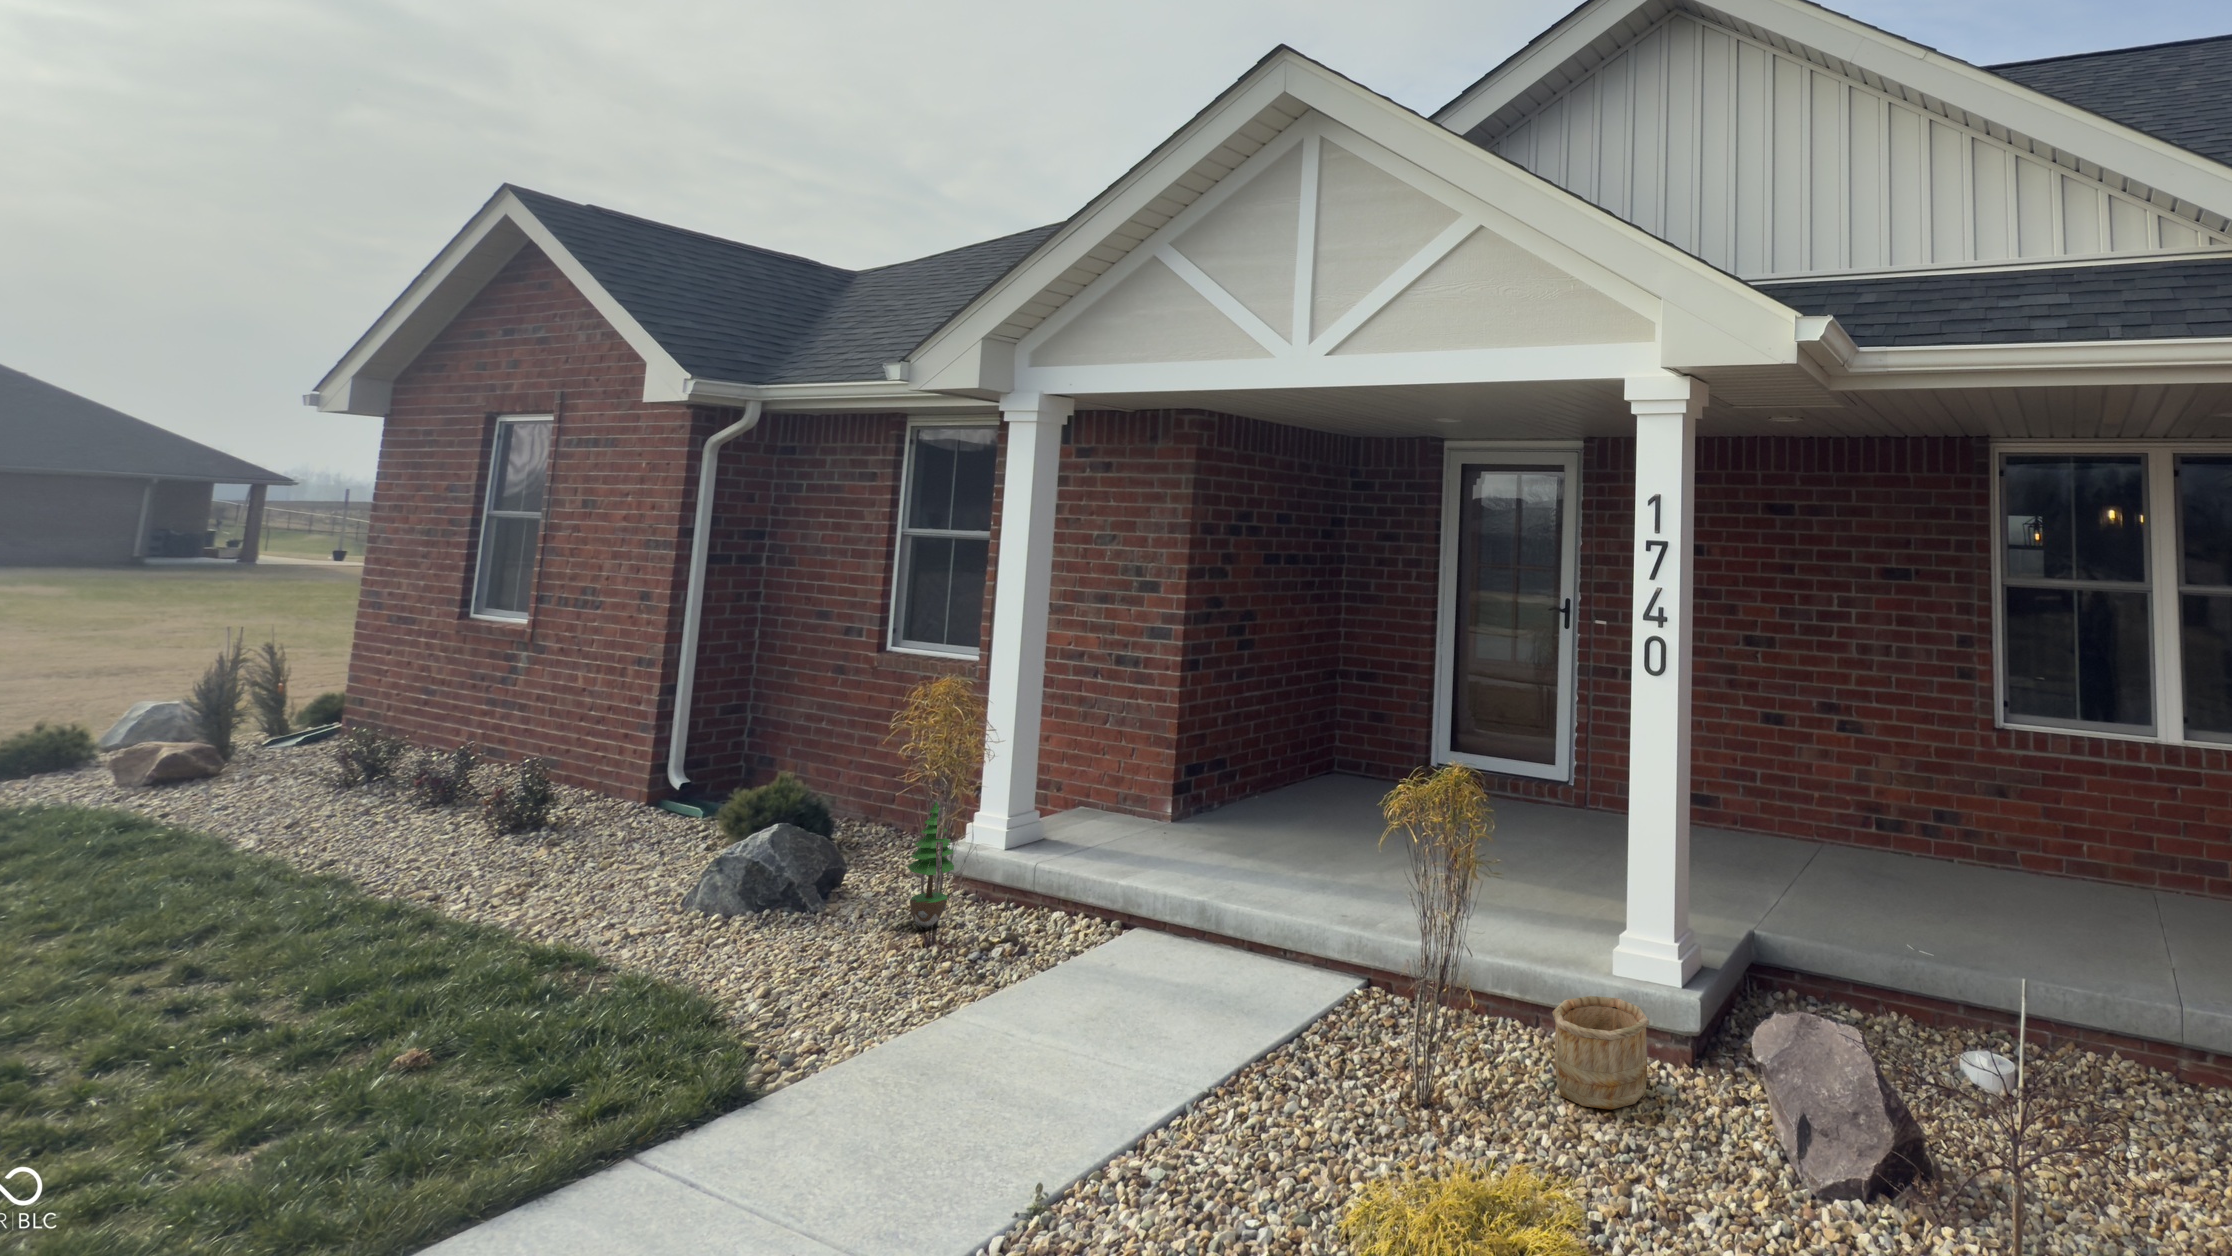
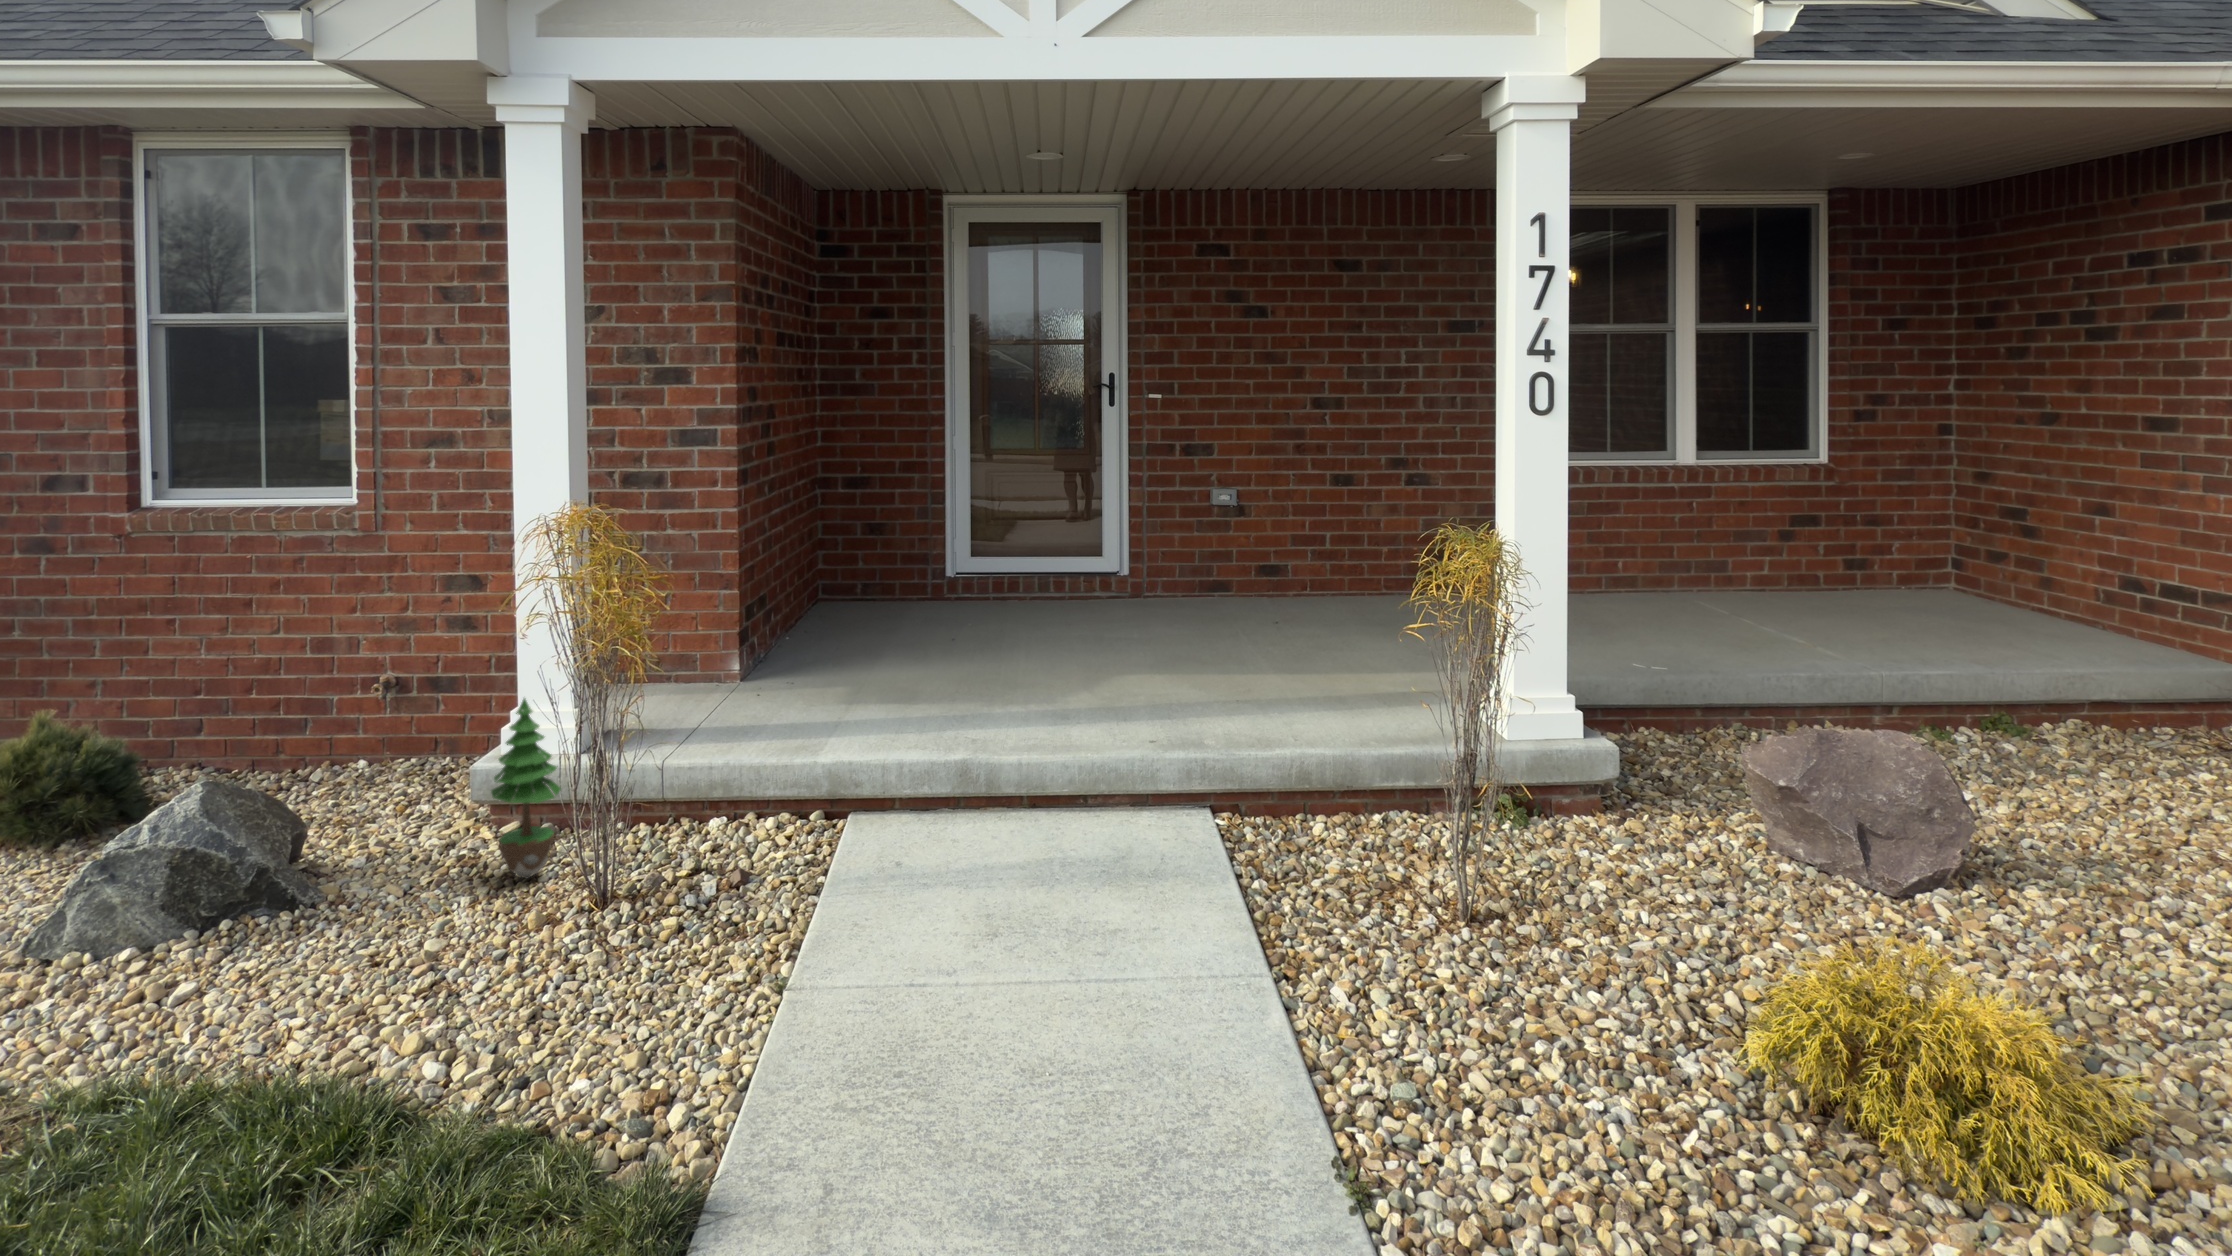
wooden bucket: present [1552,996,1649,1110] -> none [1502,760,1614,872]

